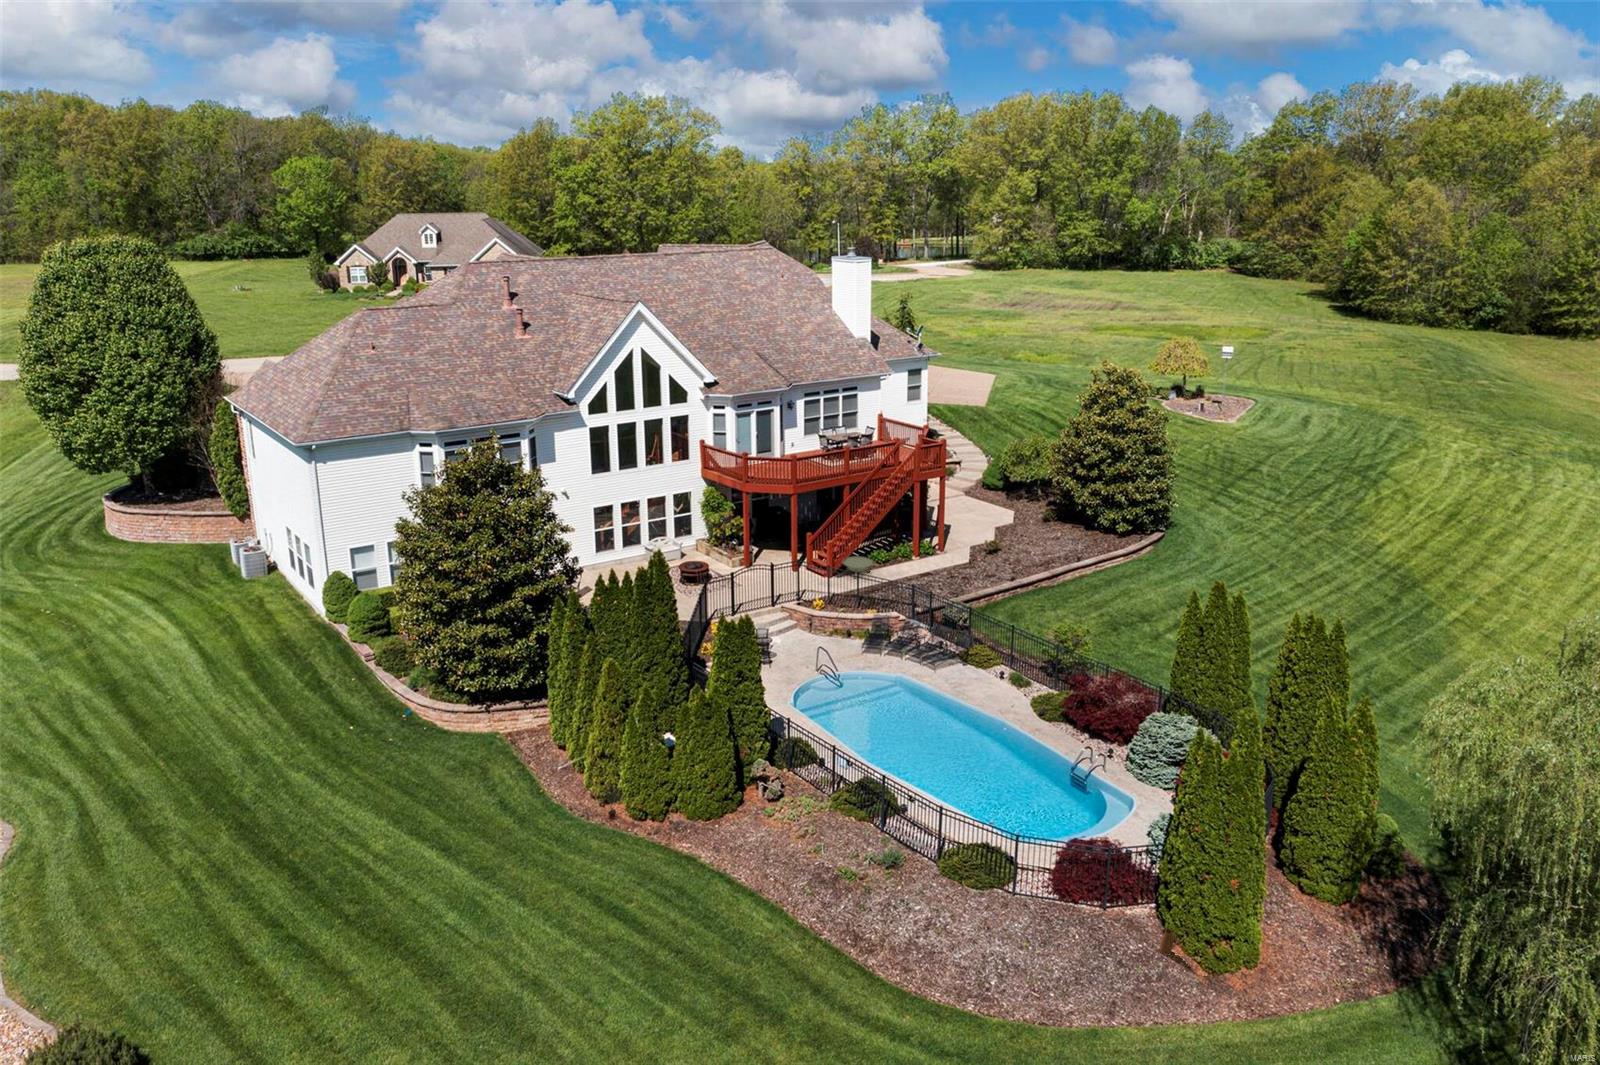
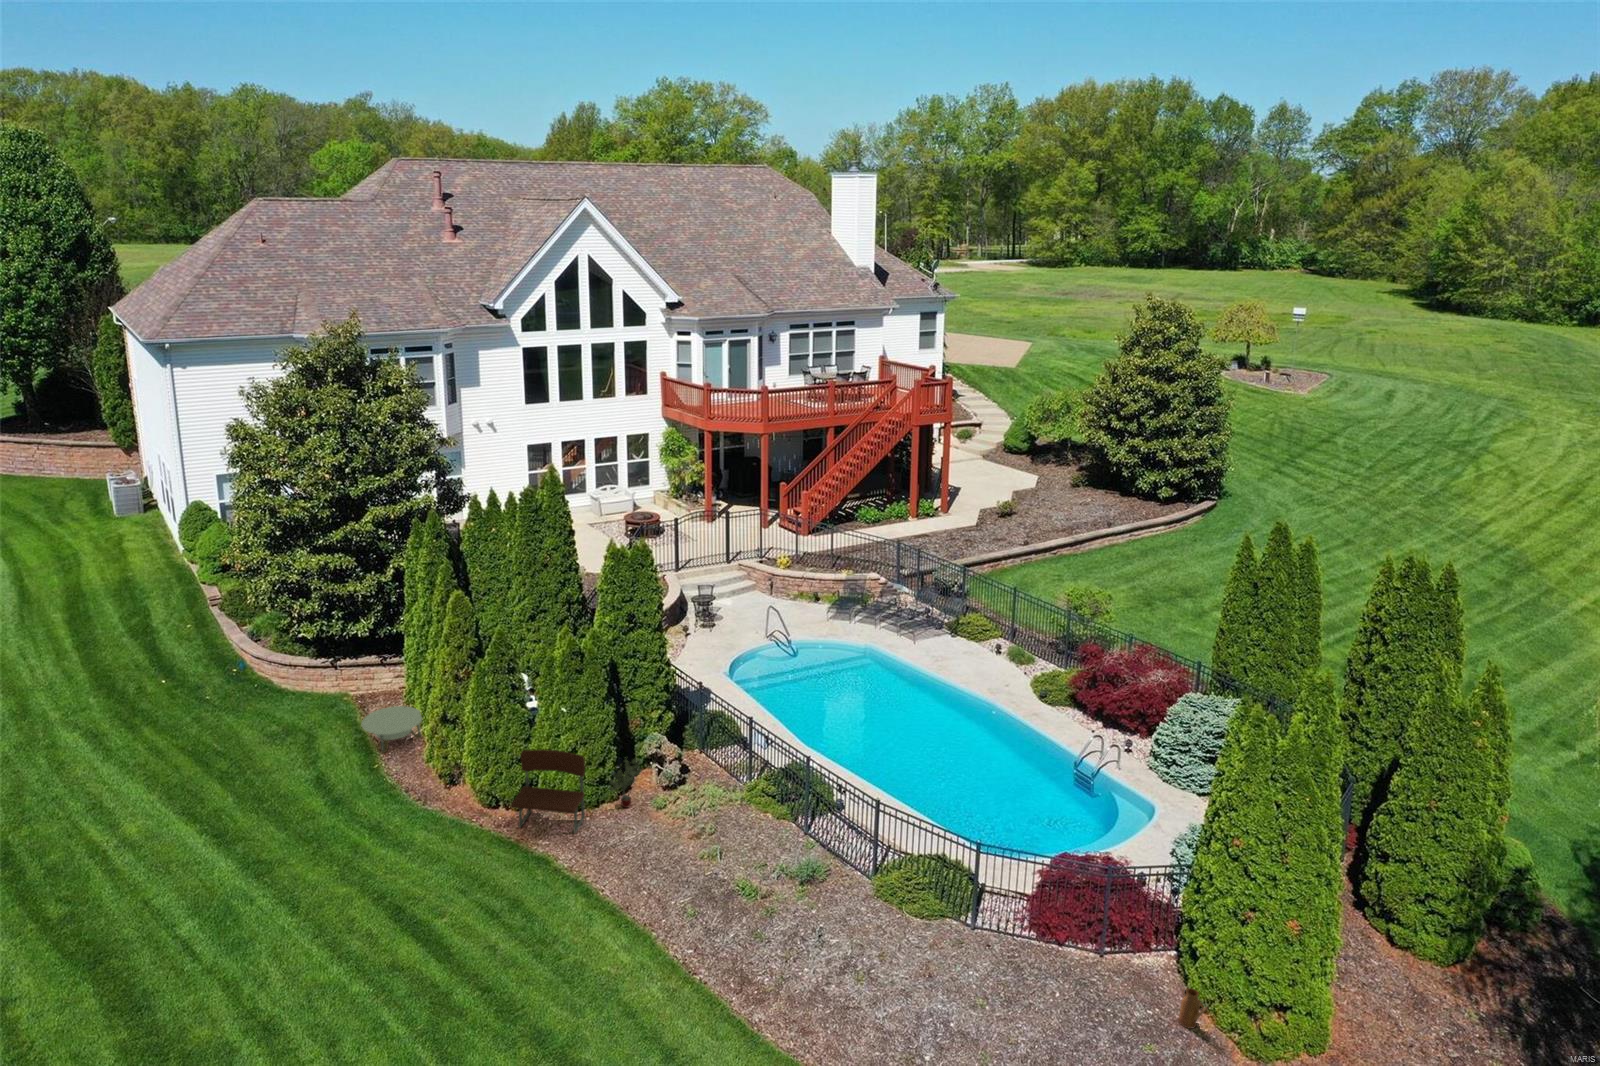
round table: present [843,556,873,579] -> present [361,706,422,754]
bench: none [667,777,719,838] -> present [511,749,585,833]
potted tree: present [605,787,625,819] -> present [609,757,642,808]

